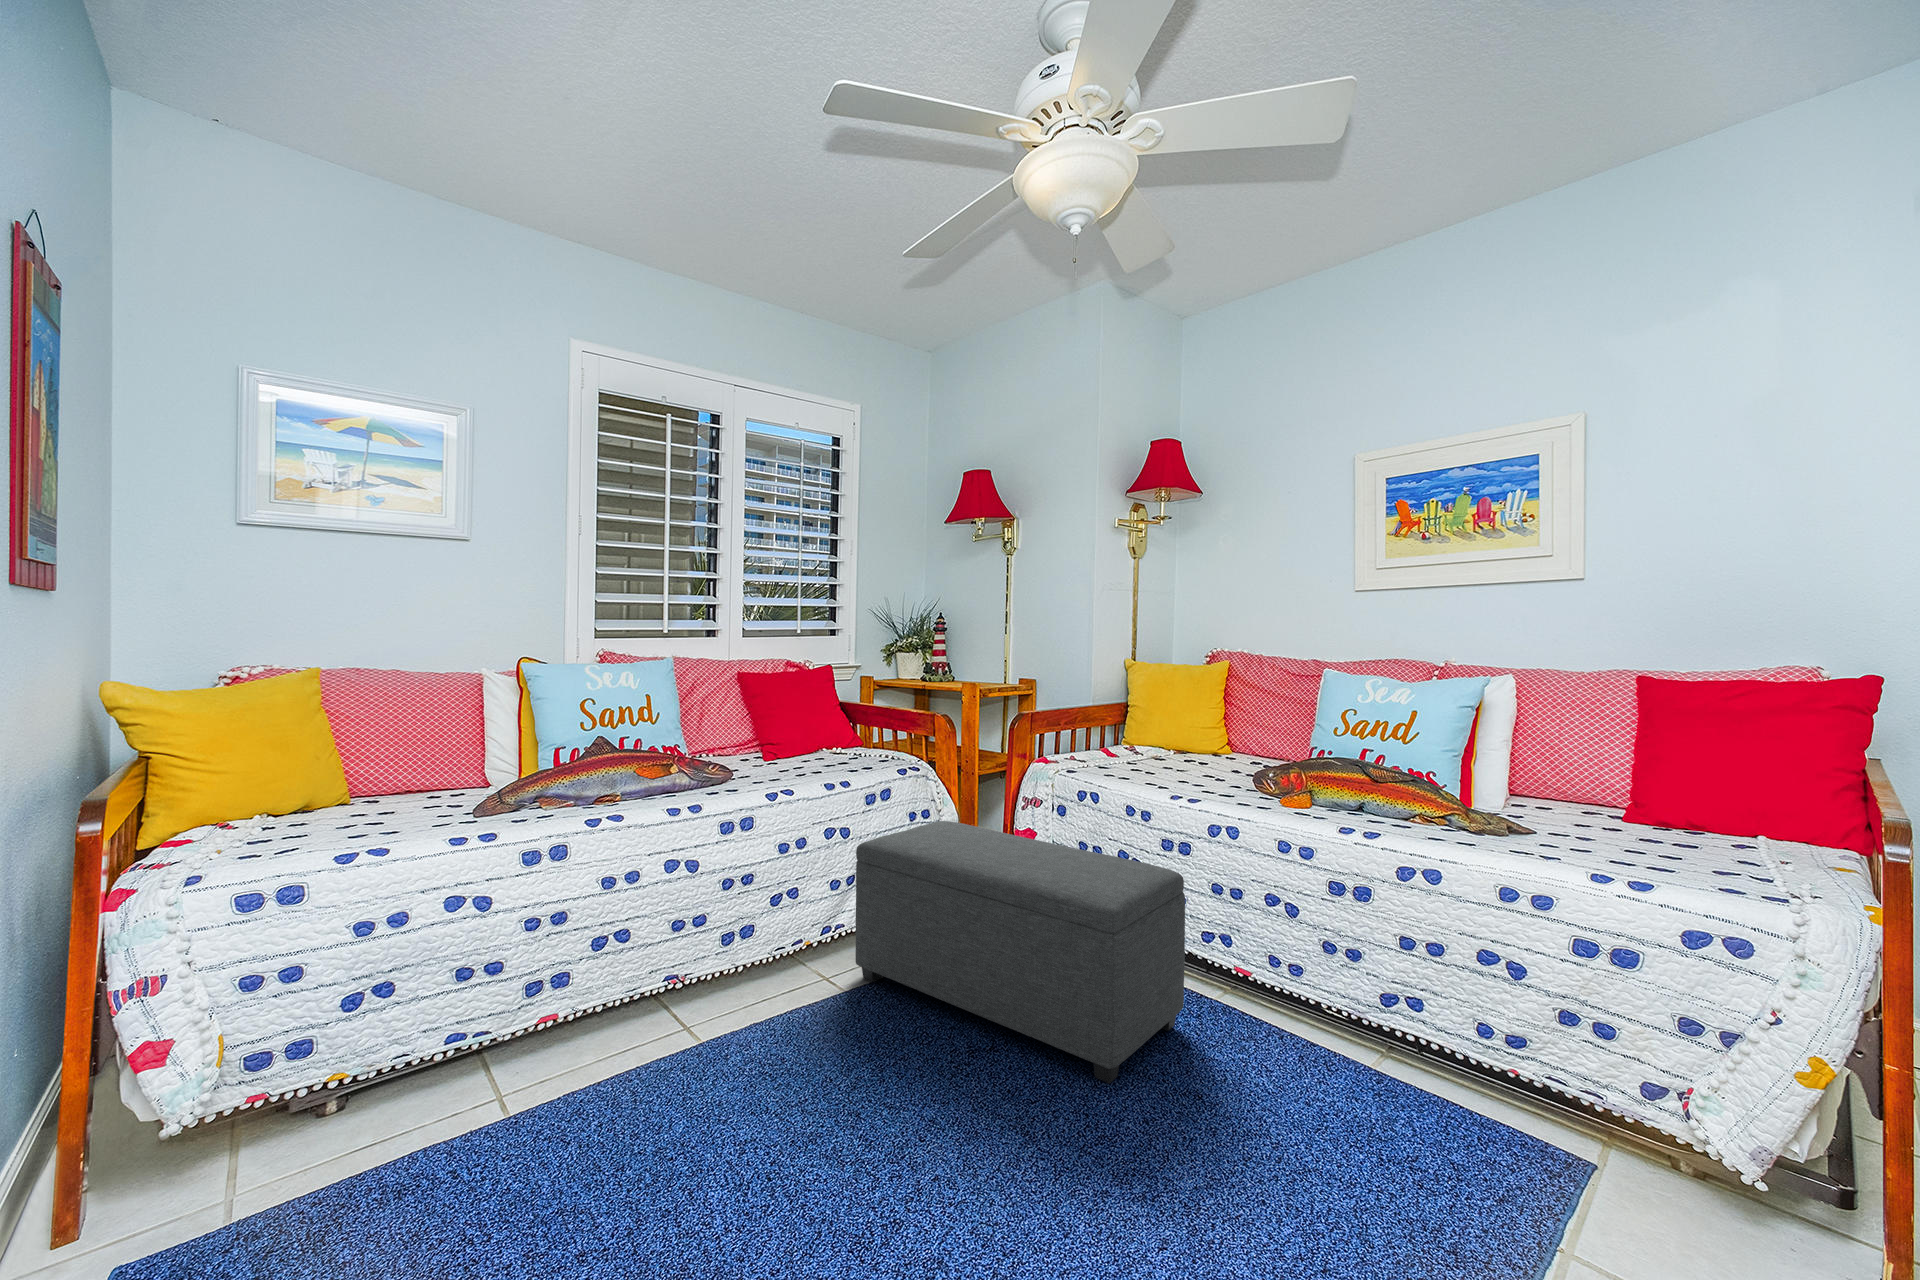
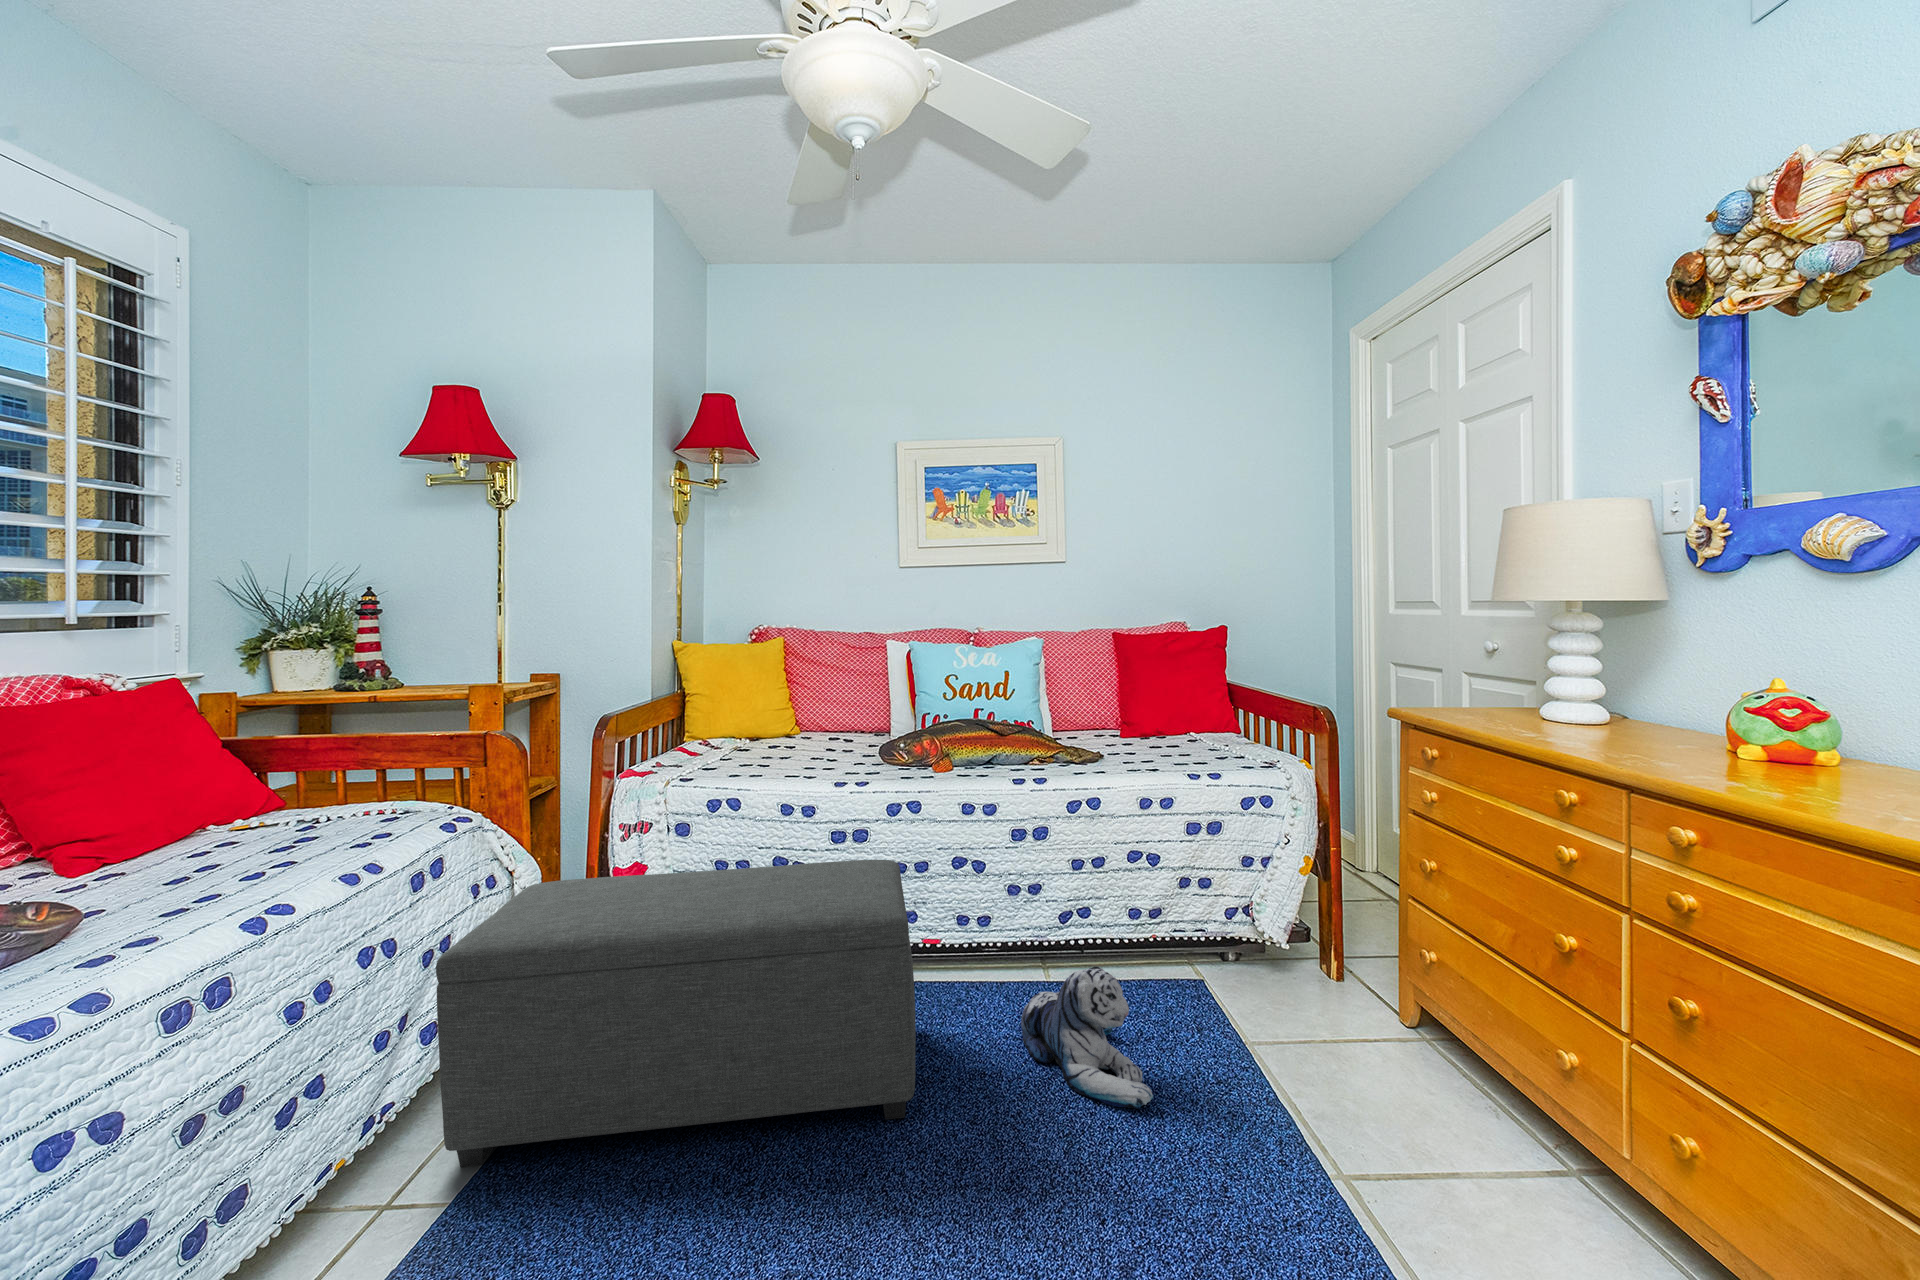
plush toy: none [1261,1033,1373,1191] -> present [1021,966,1153,1108]

